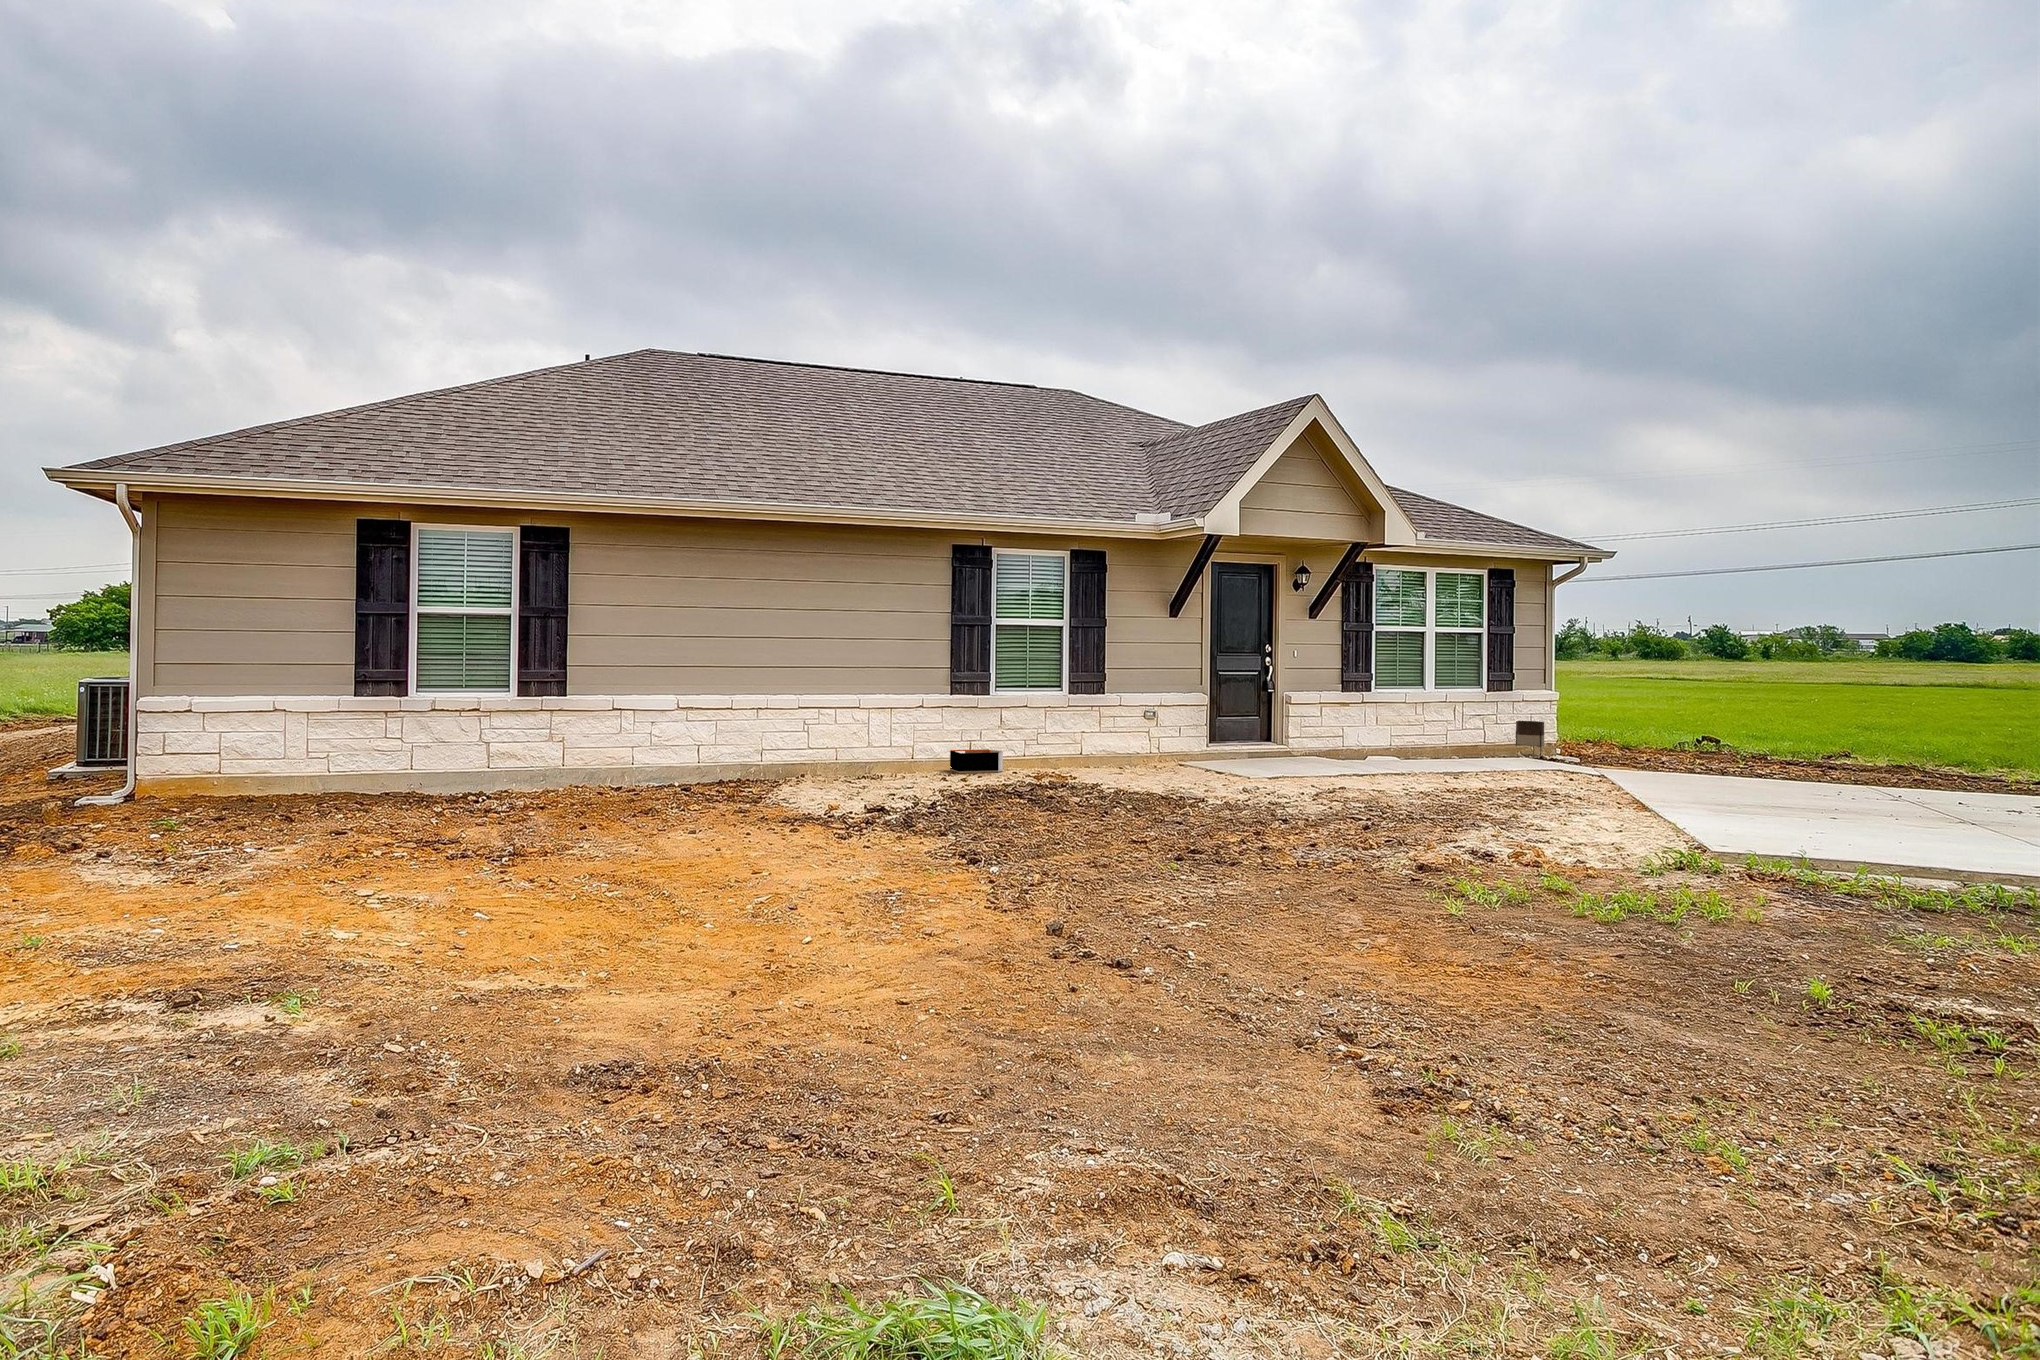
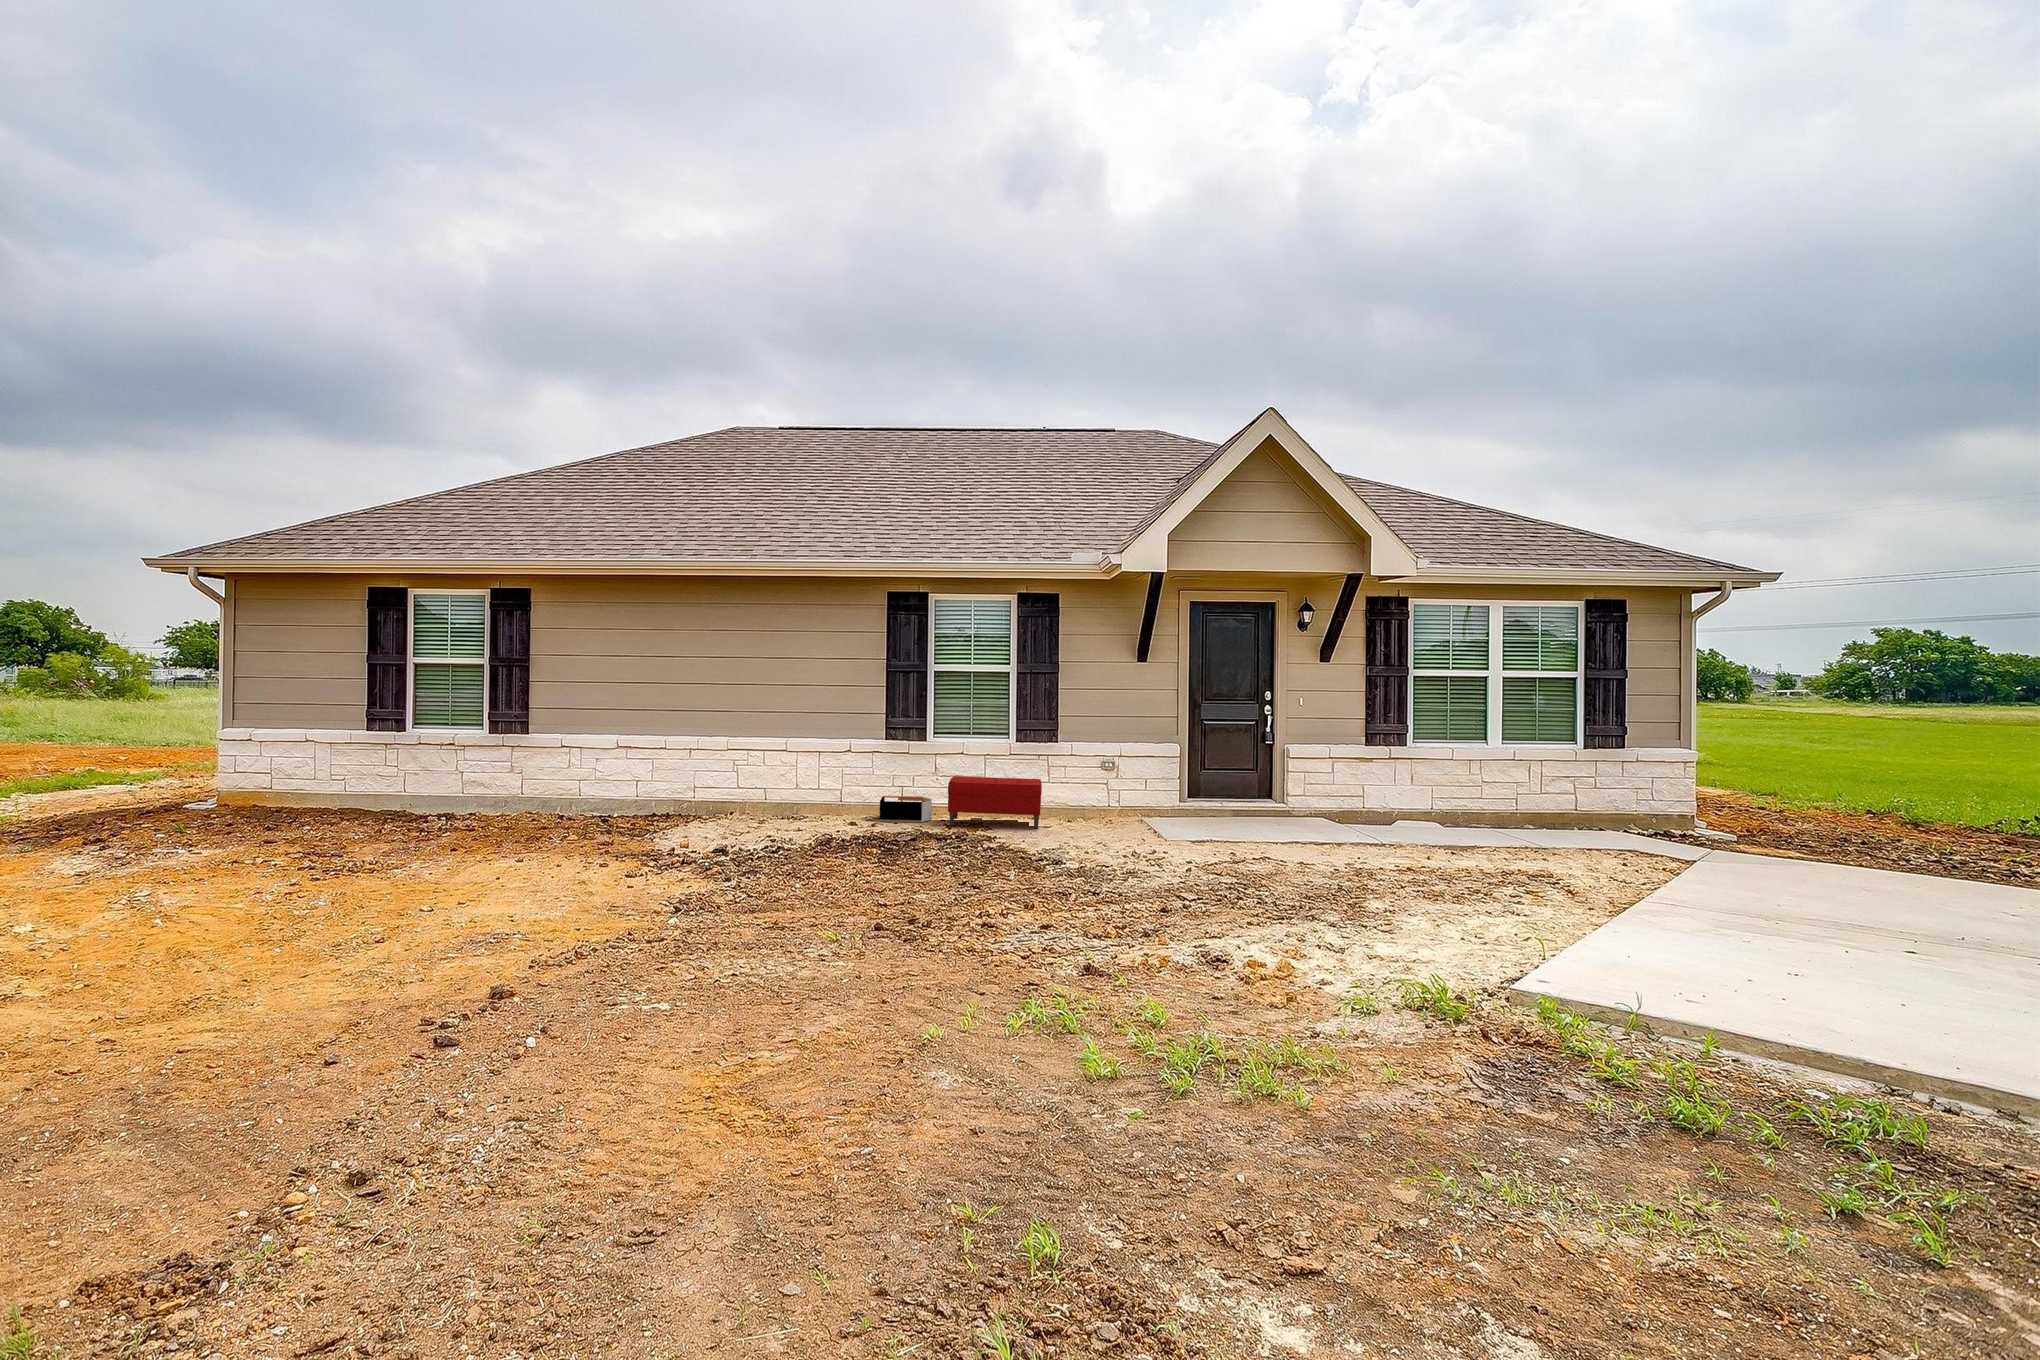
planter: present [1516,721,1544,756] -> none [1623,788,1664,837]
bench: none [1016,728,1111,773] -> present [948,776,1042,829]

